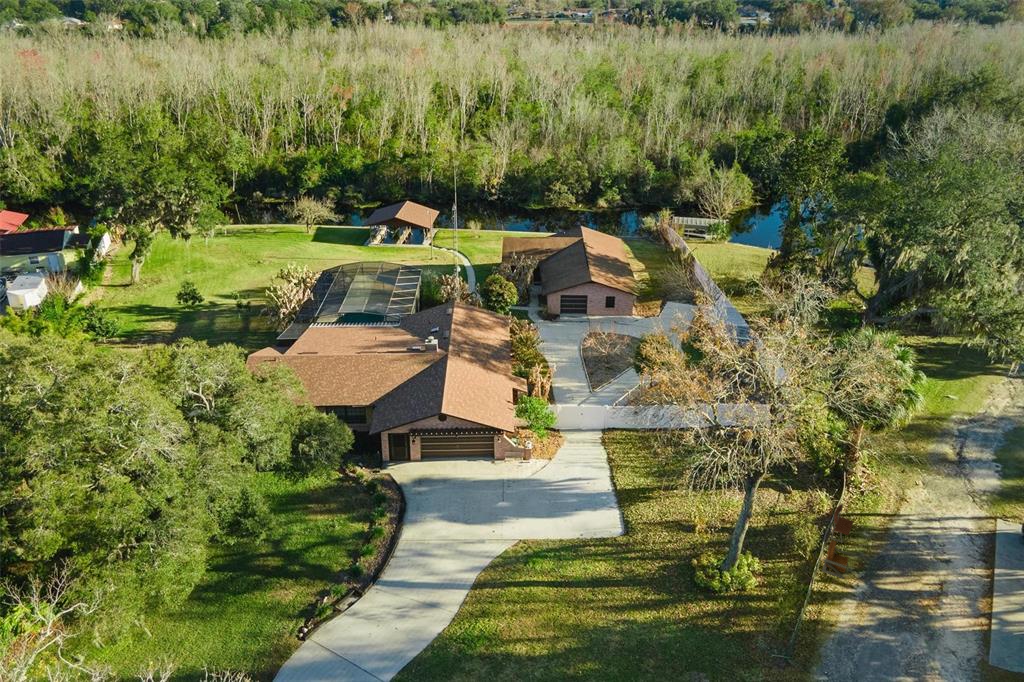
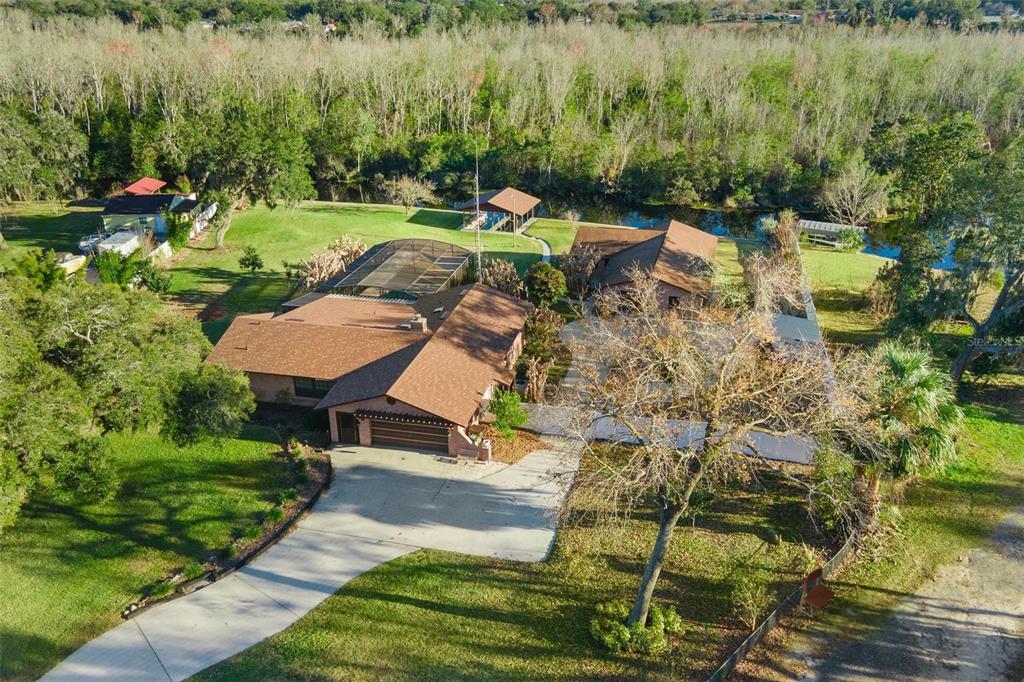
lounge chair: present [822,541,850,579] -> none [765,613,810,667]

